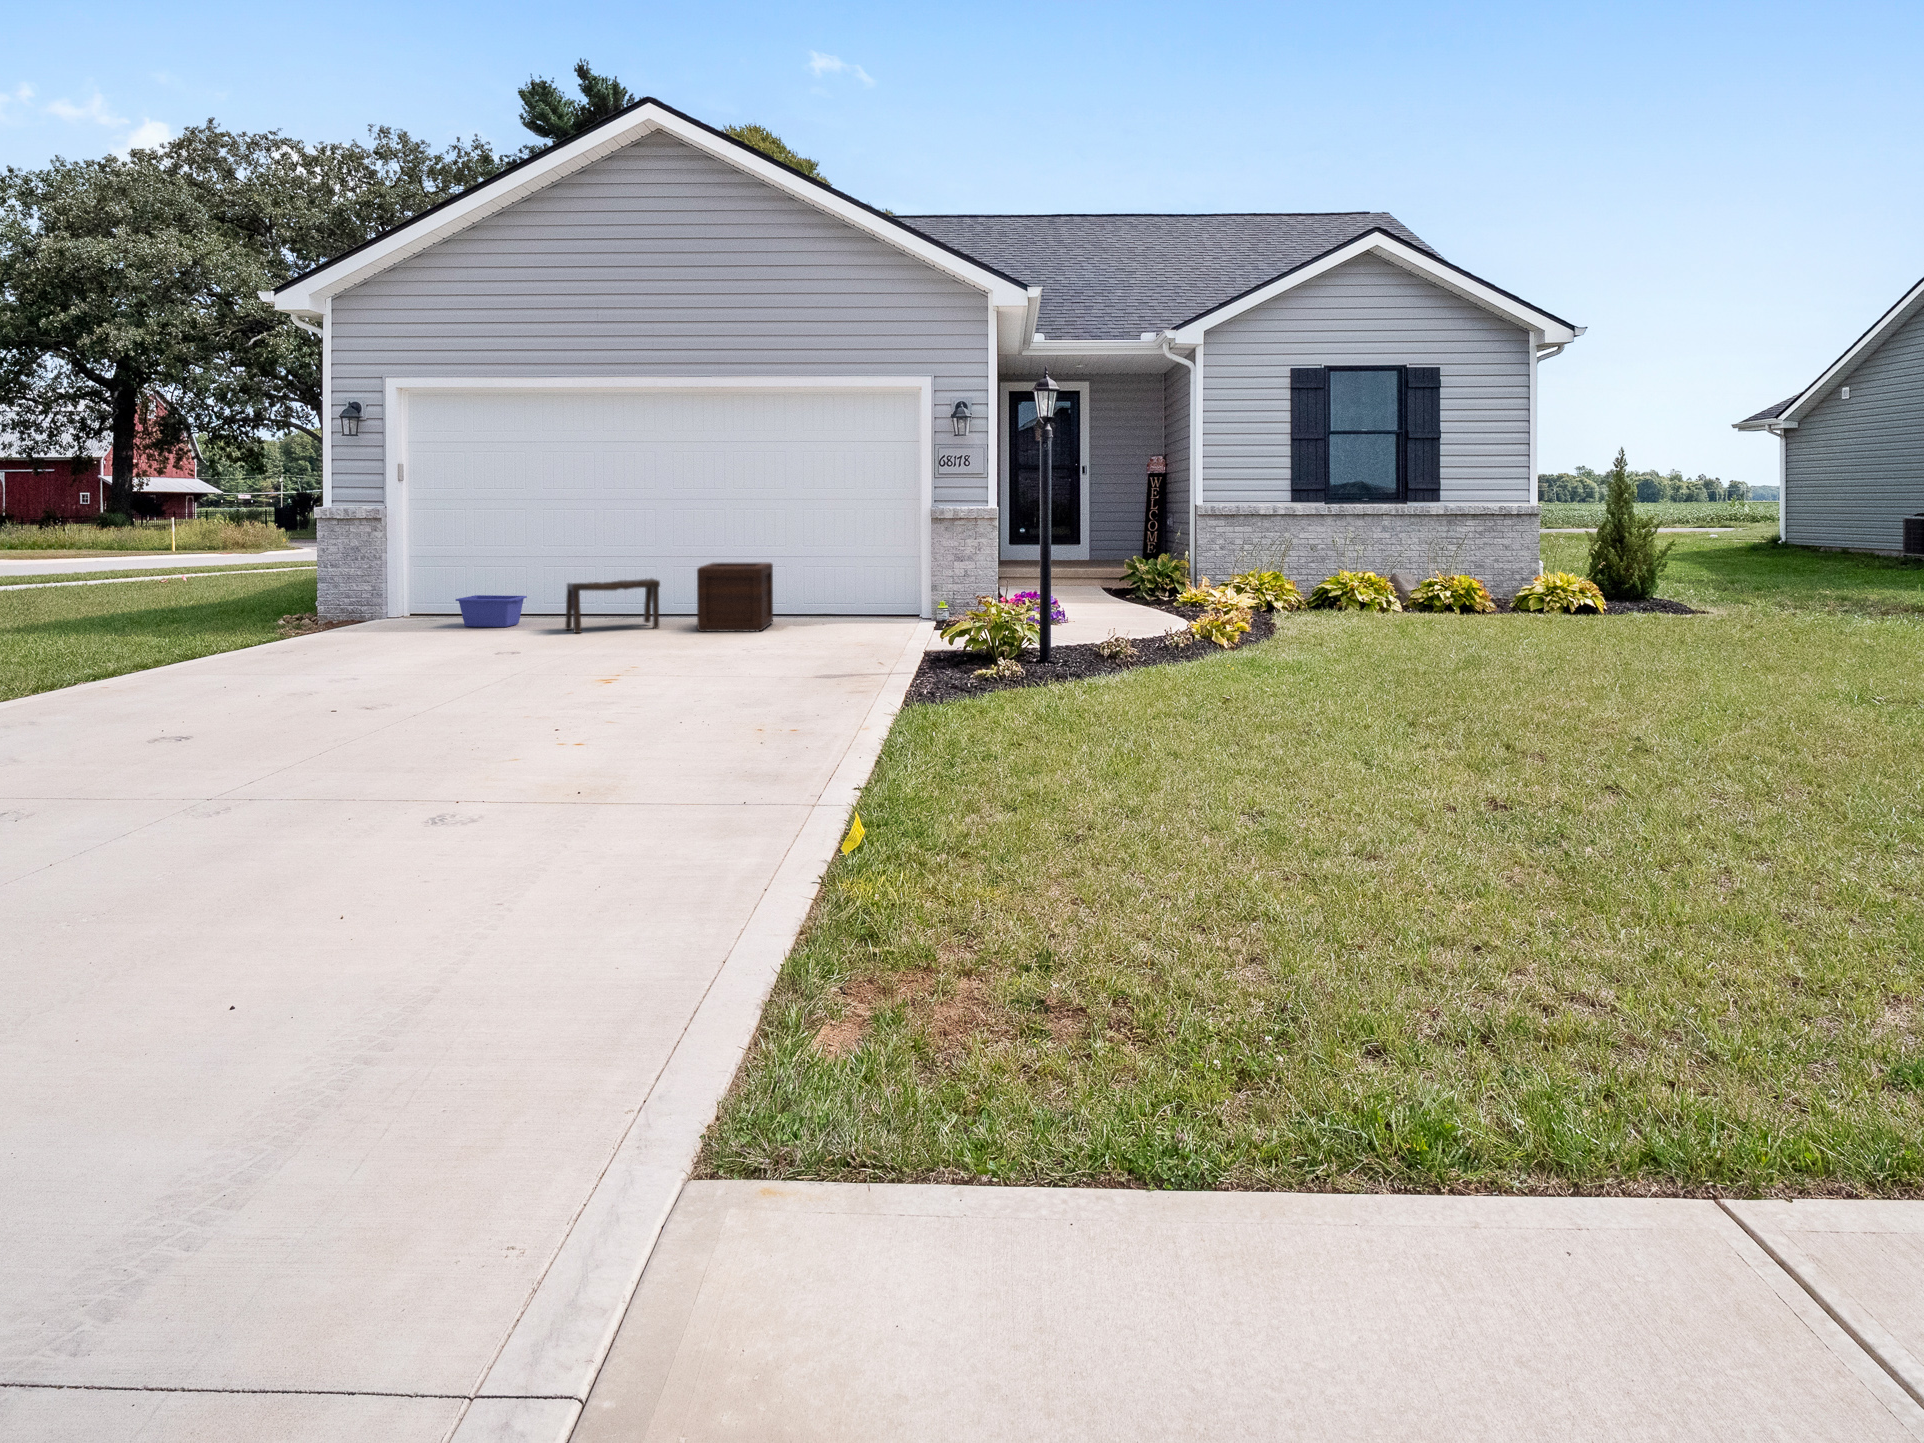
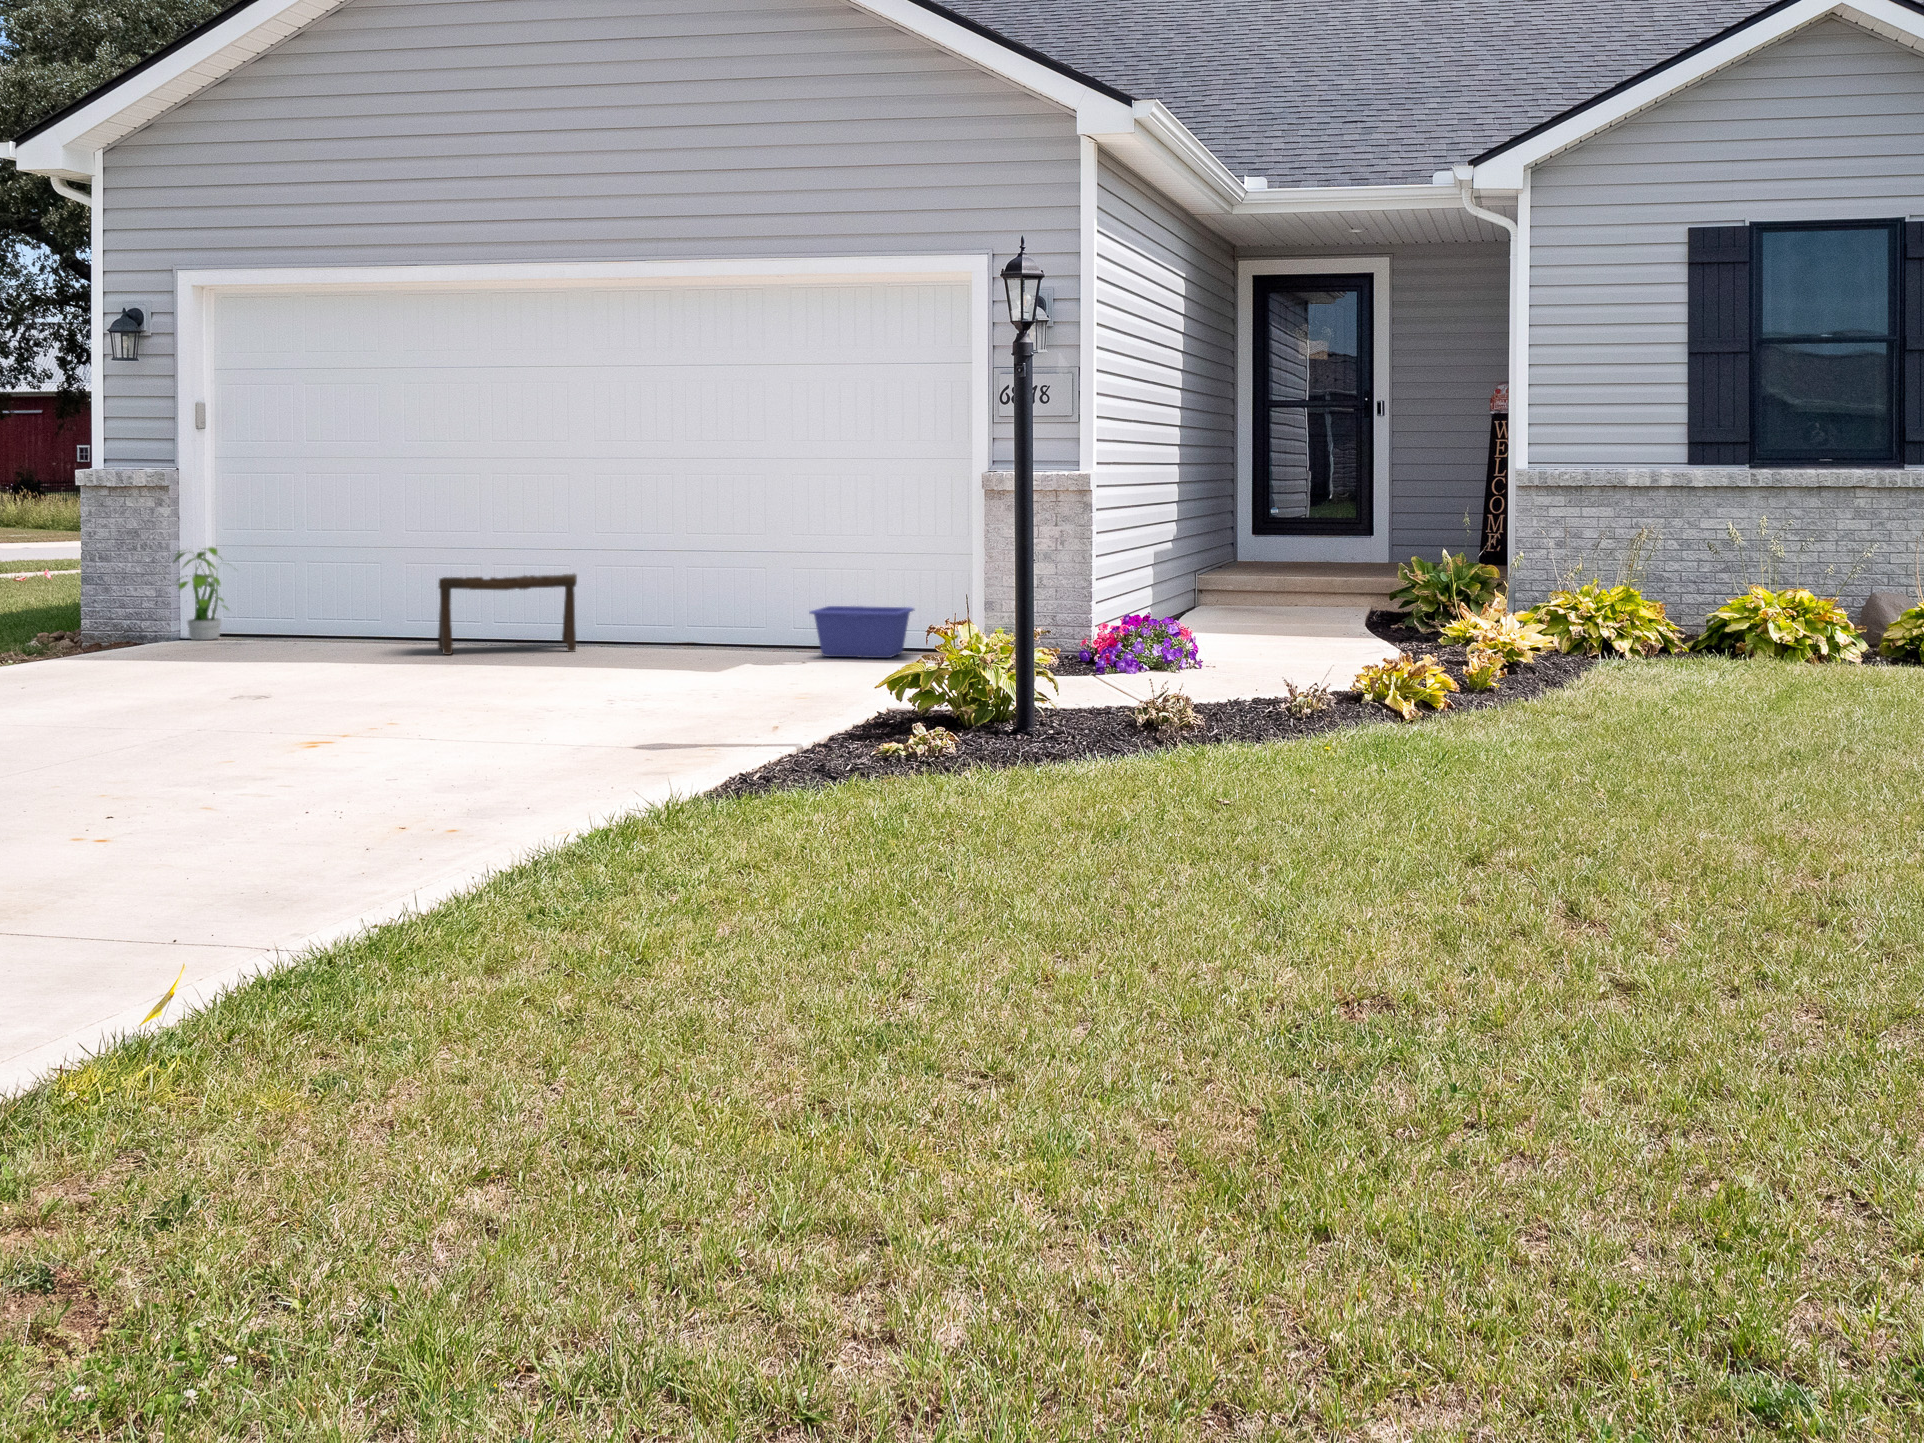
wooden crate: present [697,562,773,632] -> none [619,551,754,660]
potted plant: none [360,565,406,628] -> present [173,547,228,640]
storage bin: present [456,595,527,627] -> present [810,606,914,658]

